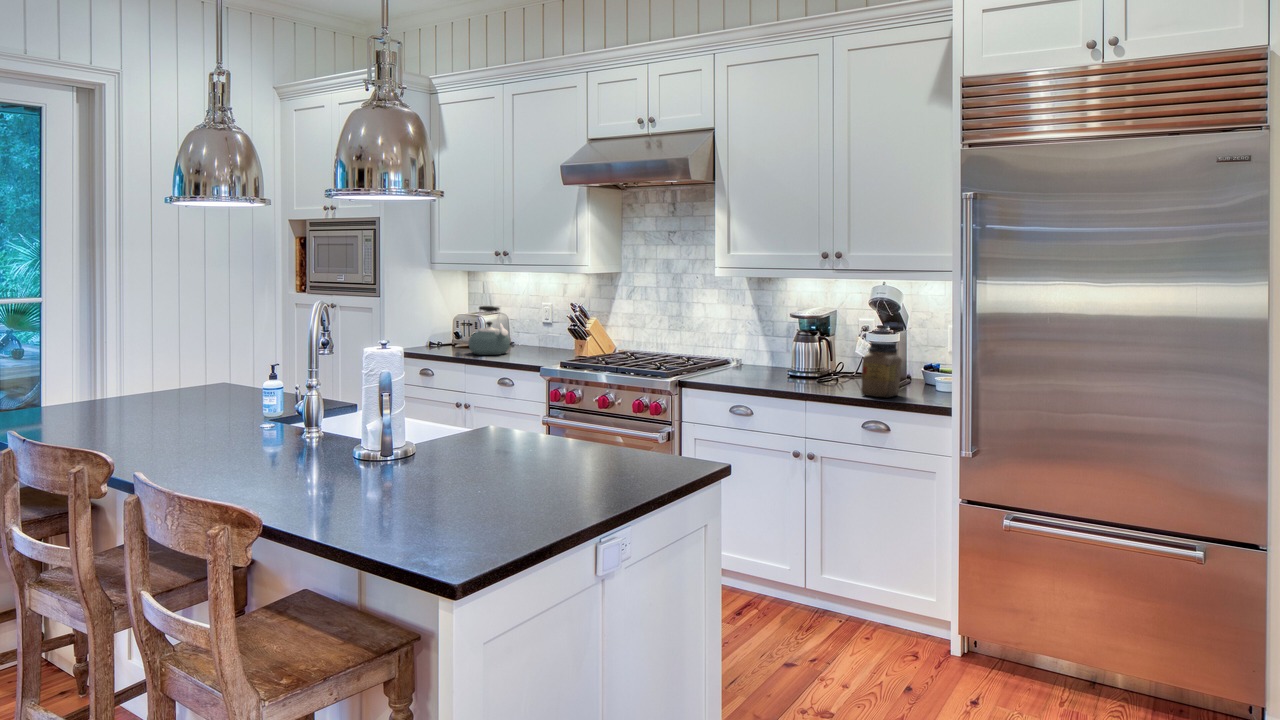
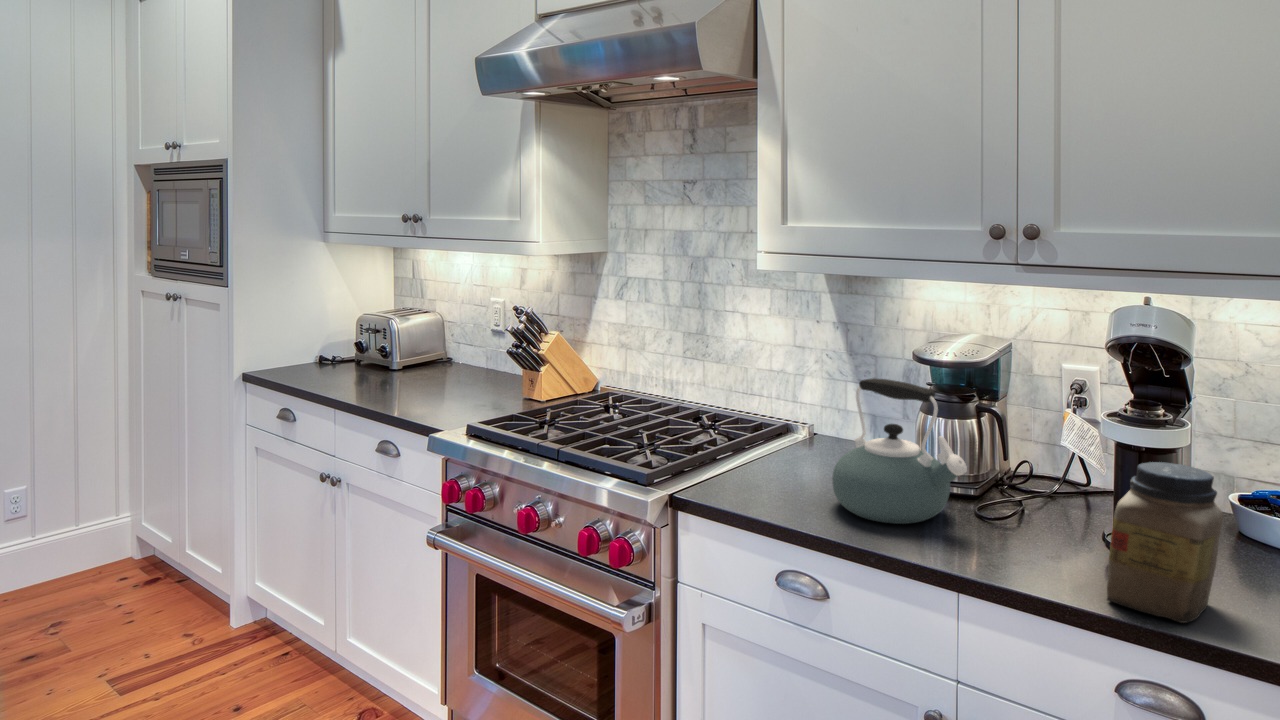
kettle: present [469,306,510,355] -> present [832,378,967,524]

